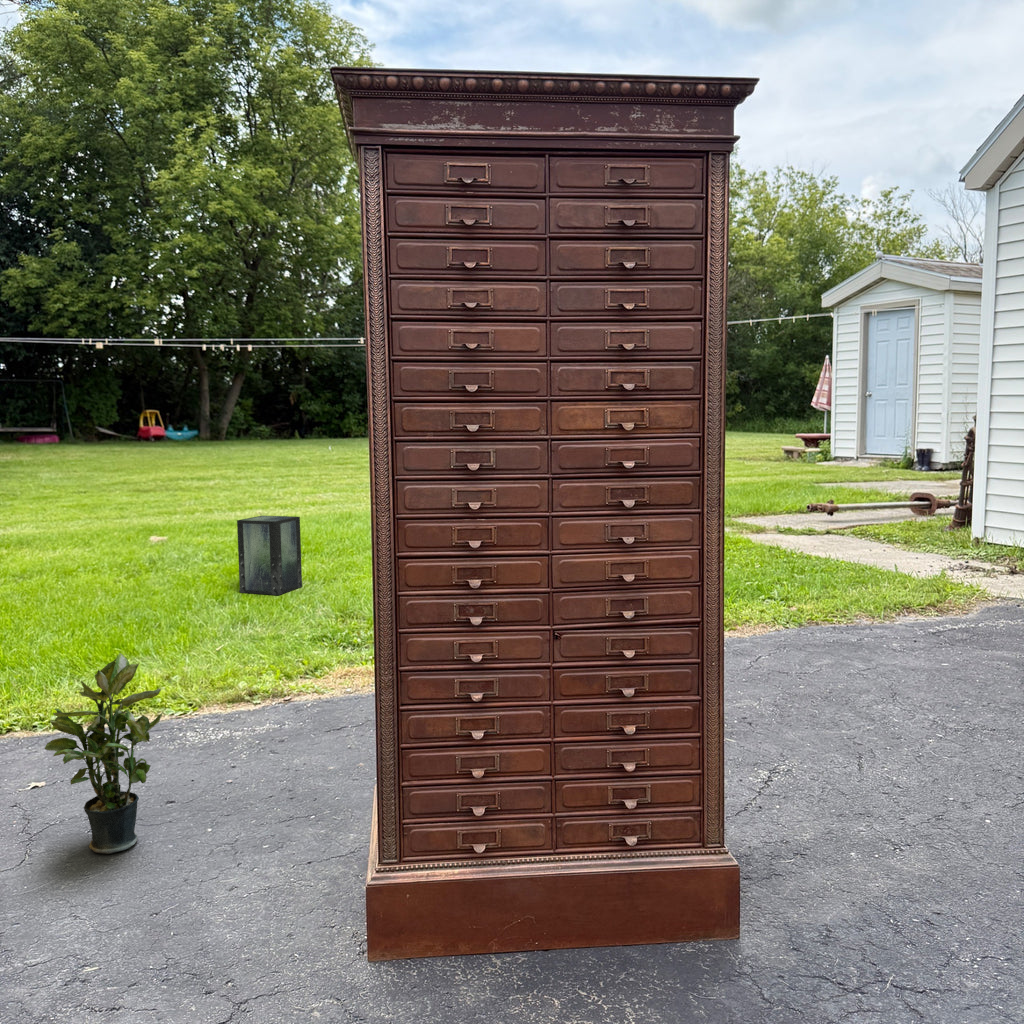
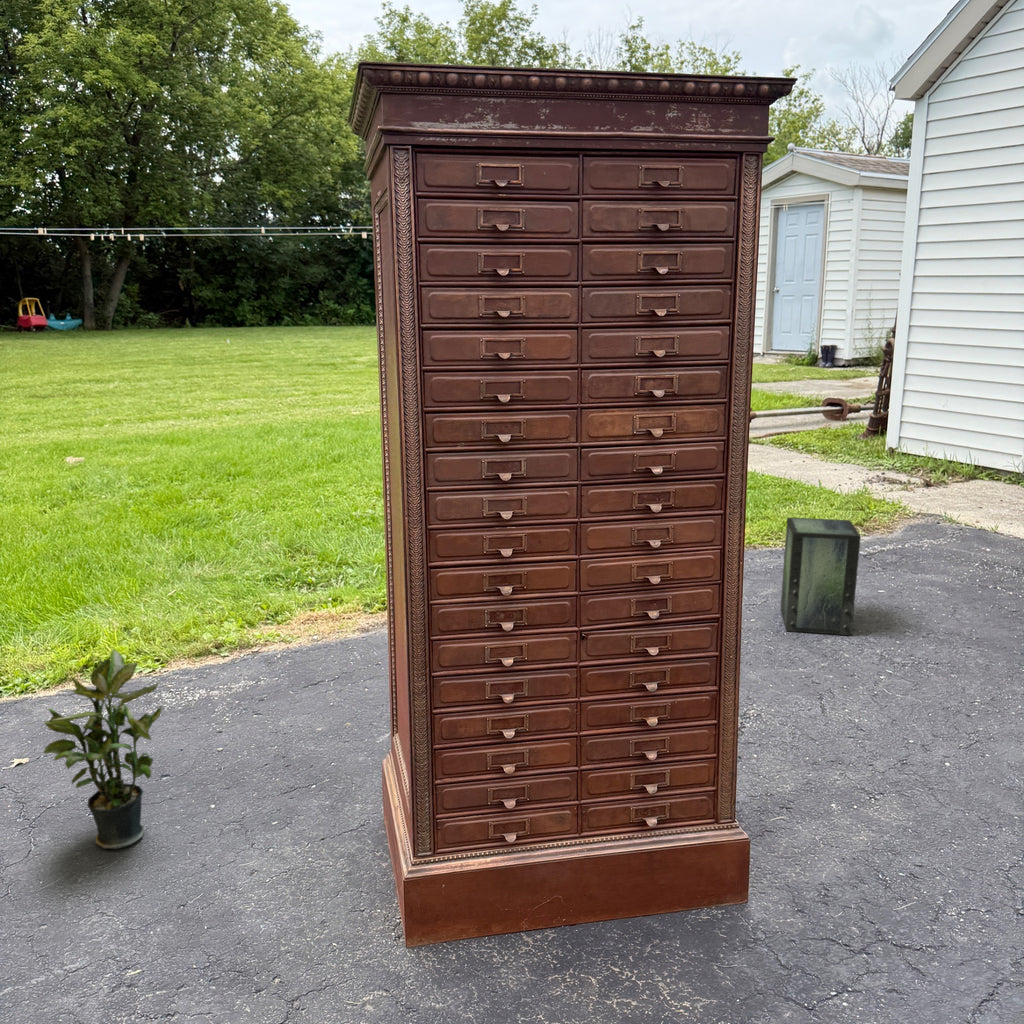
storage box: present [237,515,302,595] -> present [780,517,861,635]

